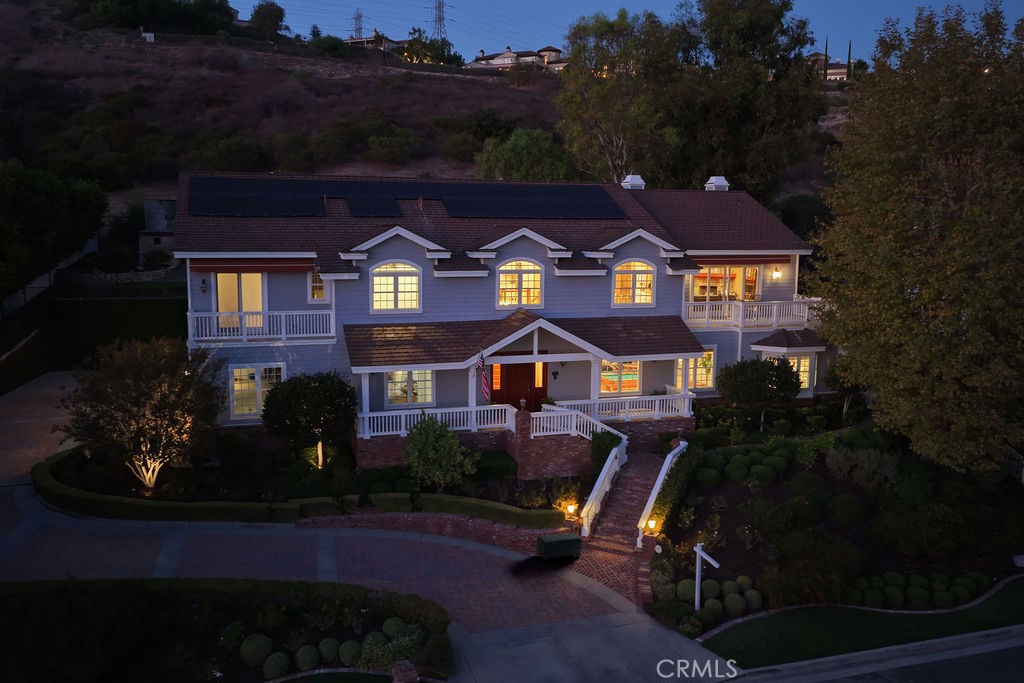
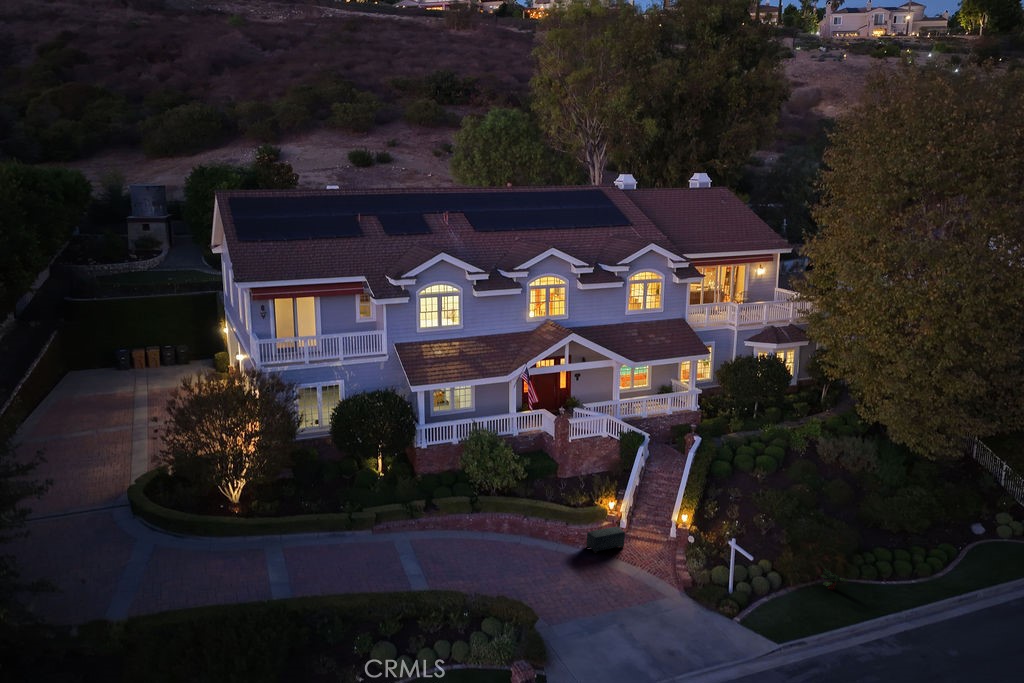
potted plant: none [808,587,844,614] -> present [821,568,849,590]

